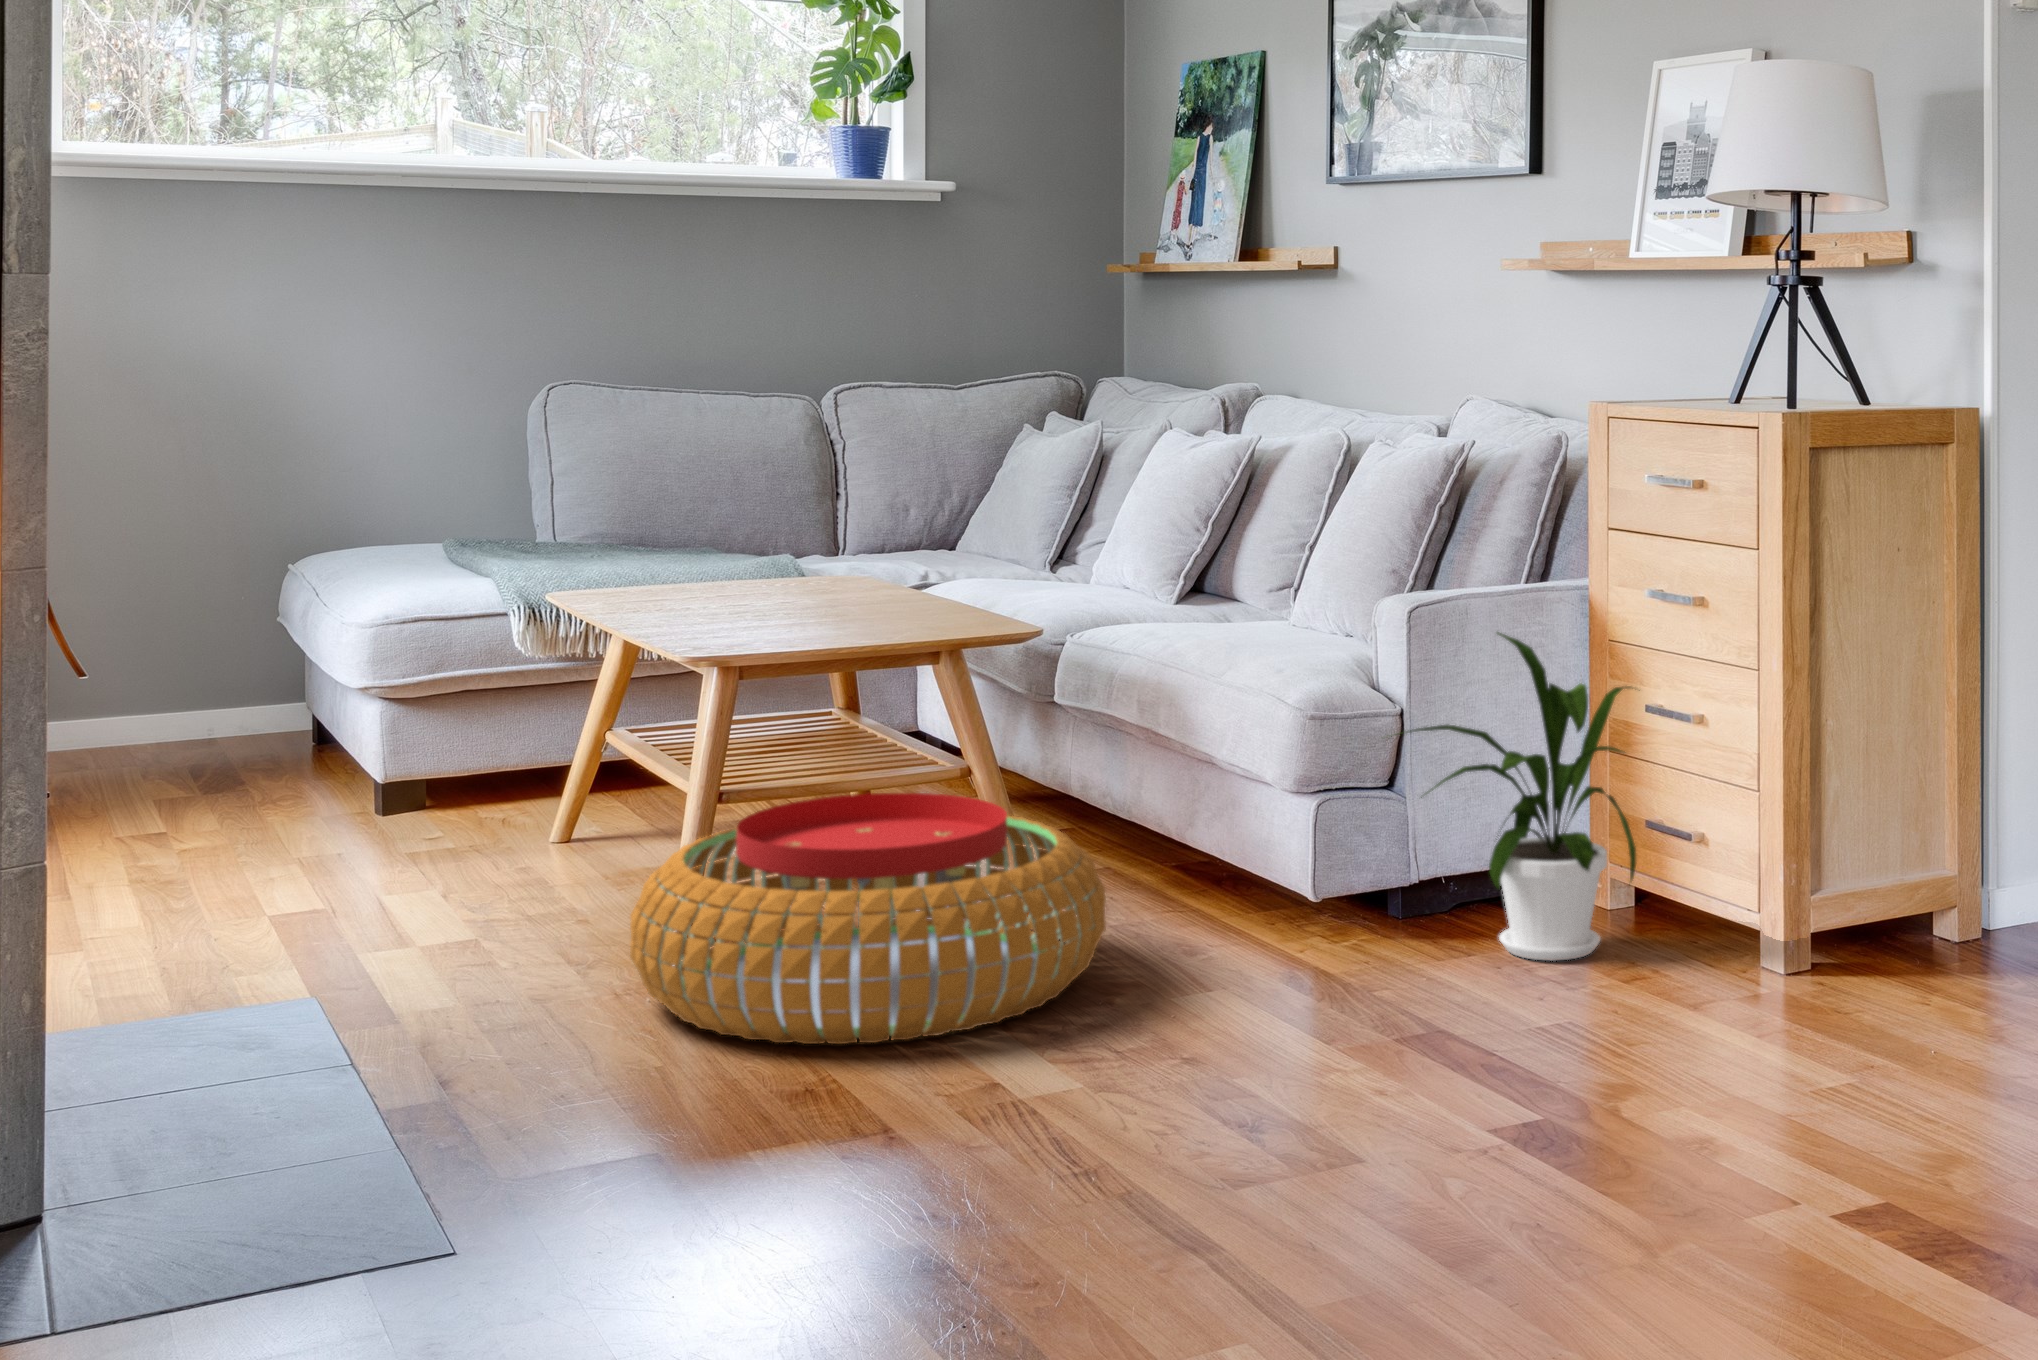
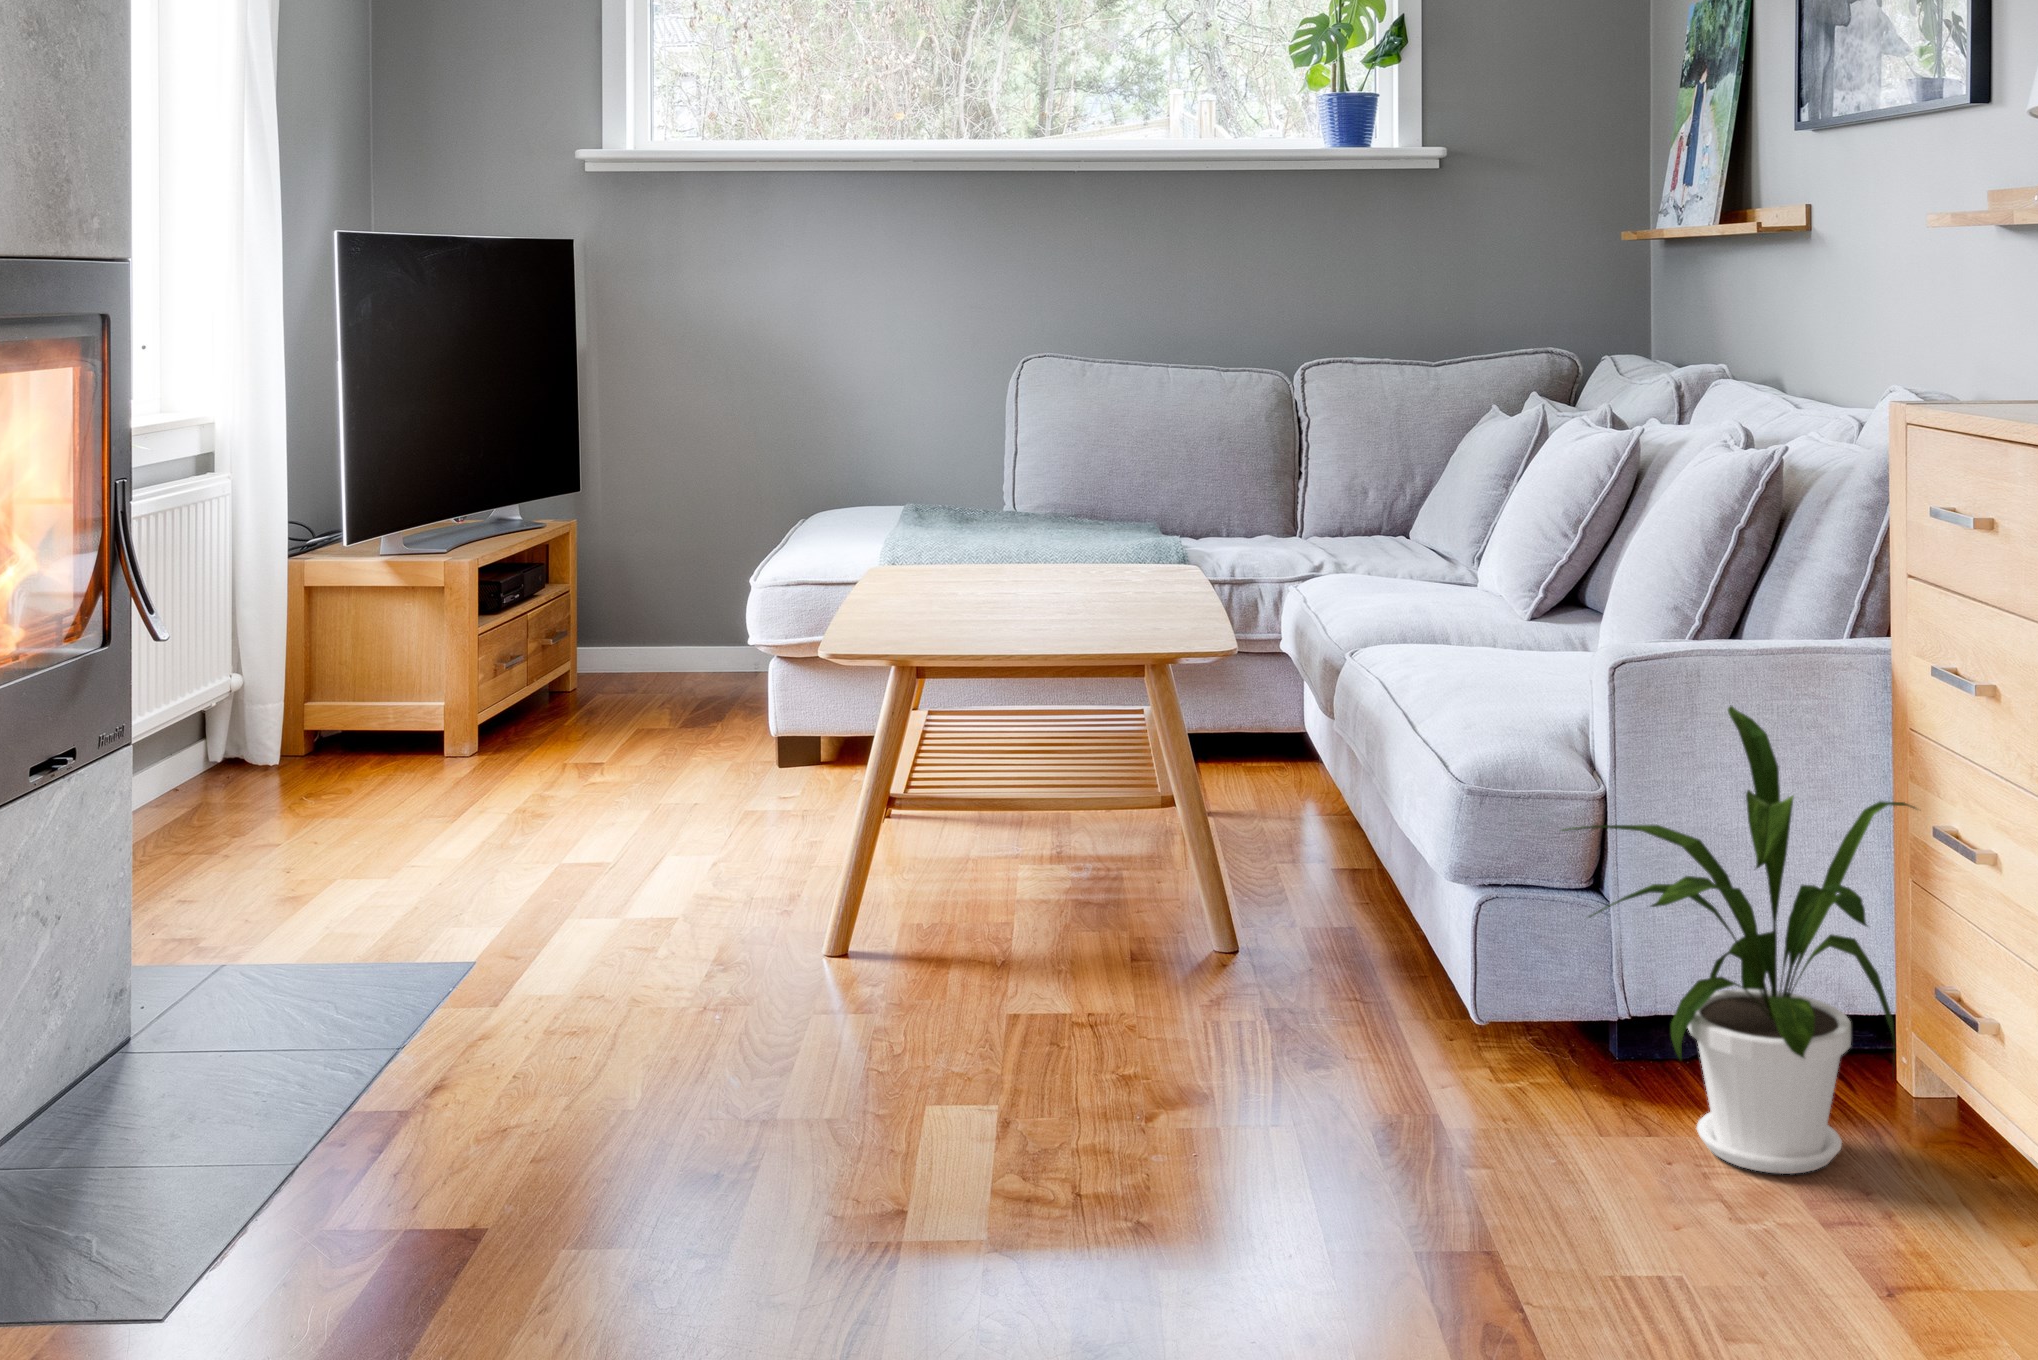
pouf: present [630,793,1106,1044] -> none [675,819,1201,1130]

